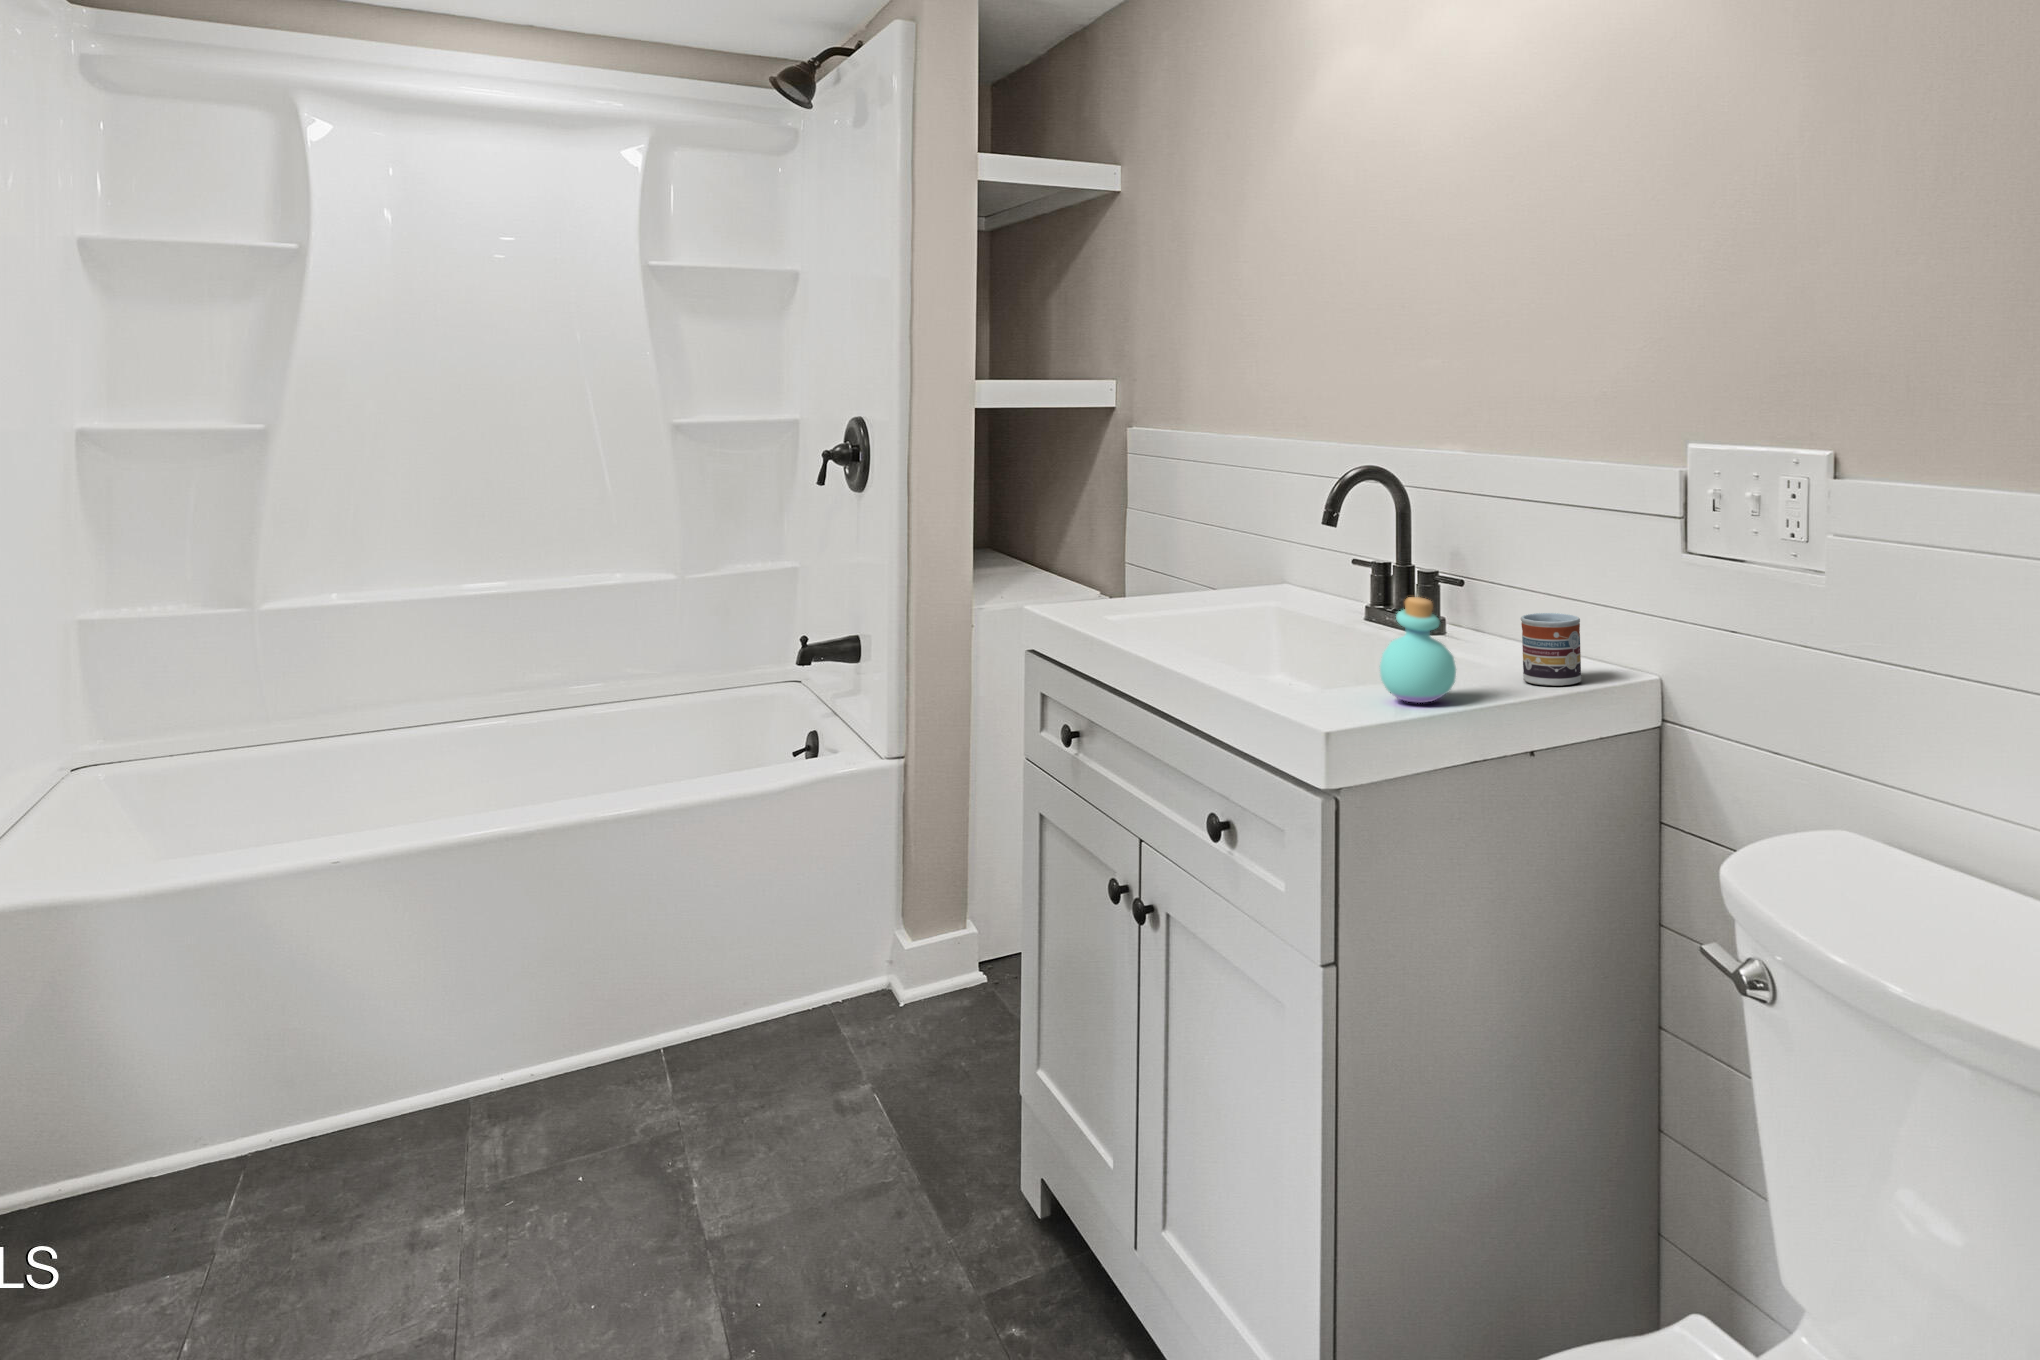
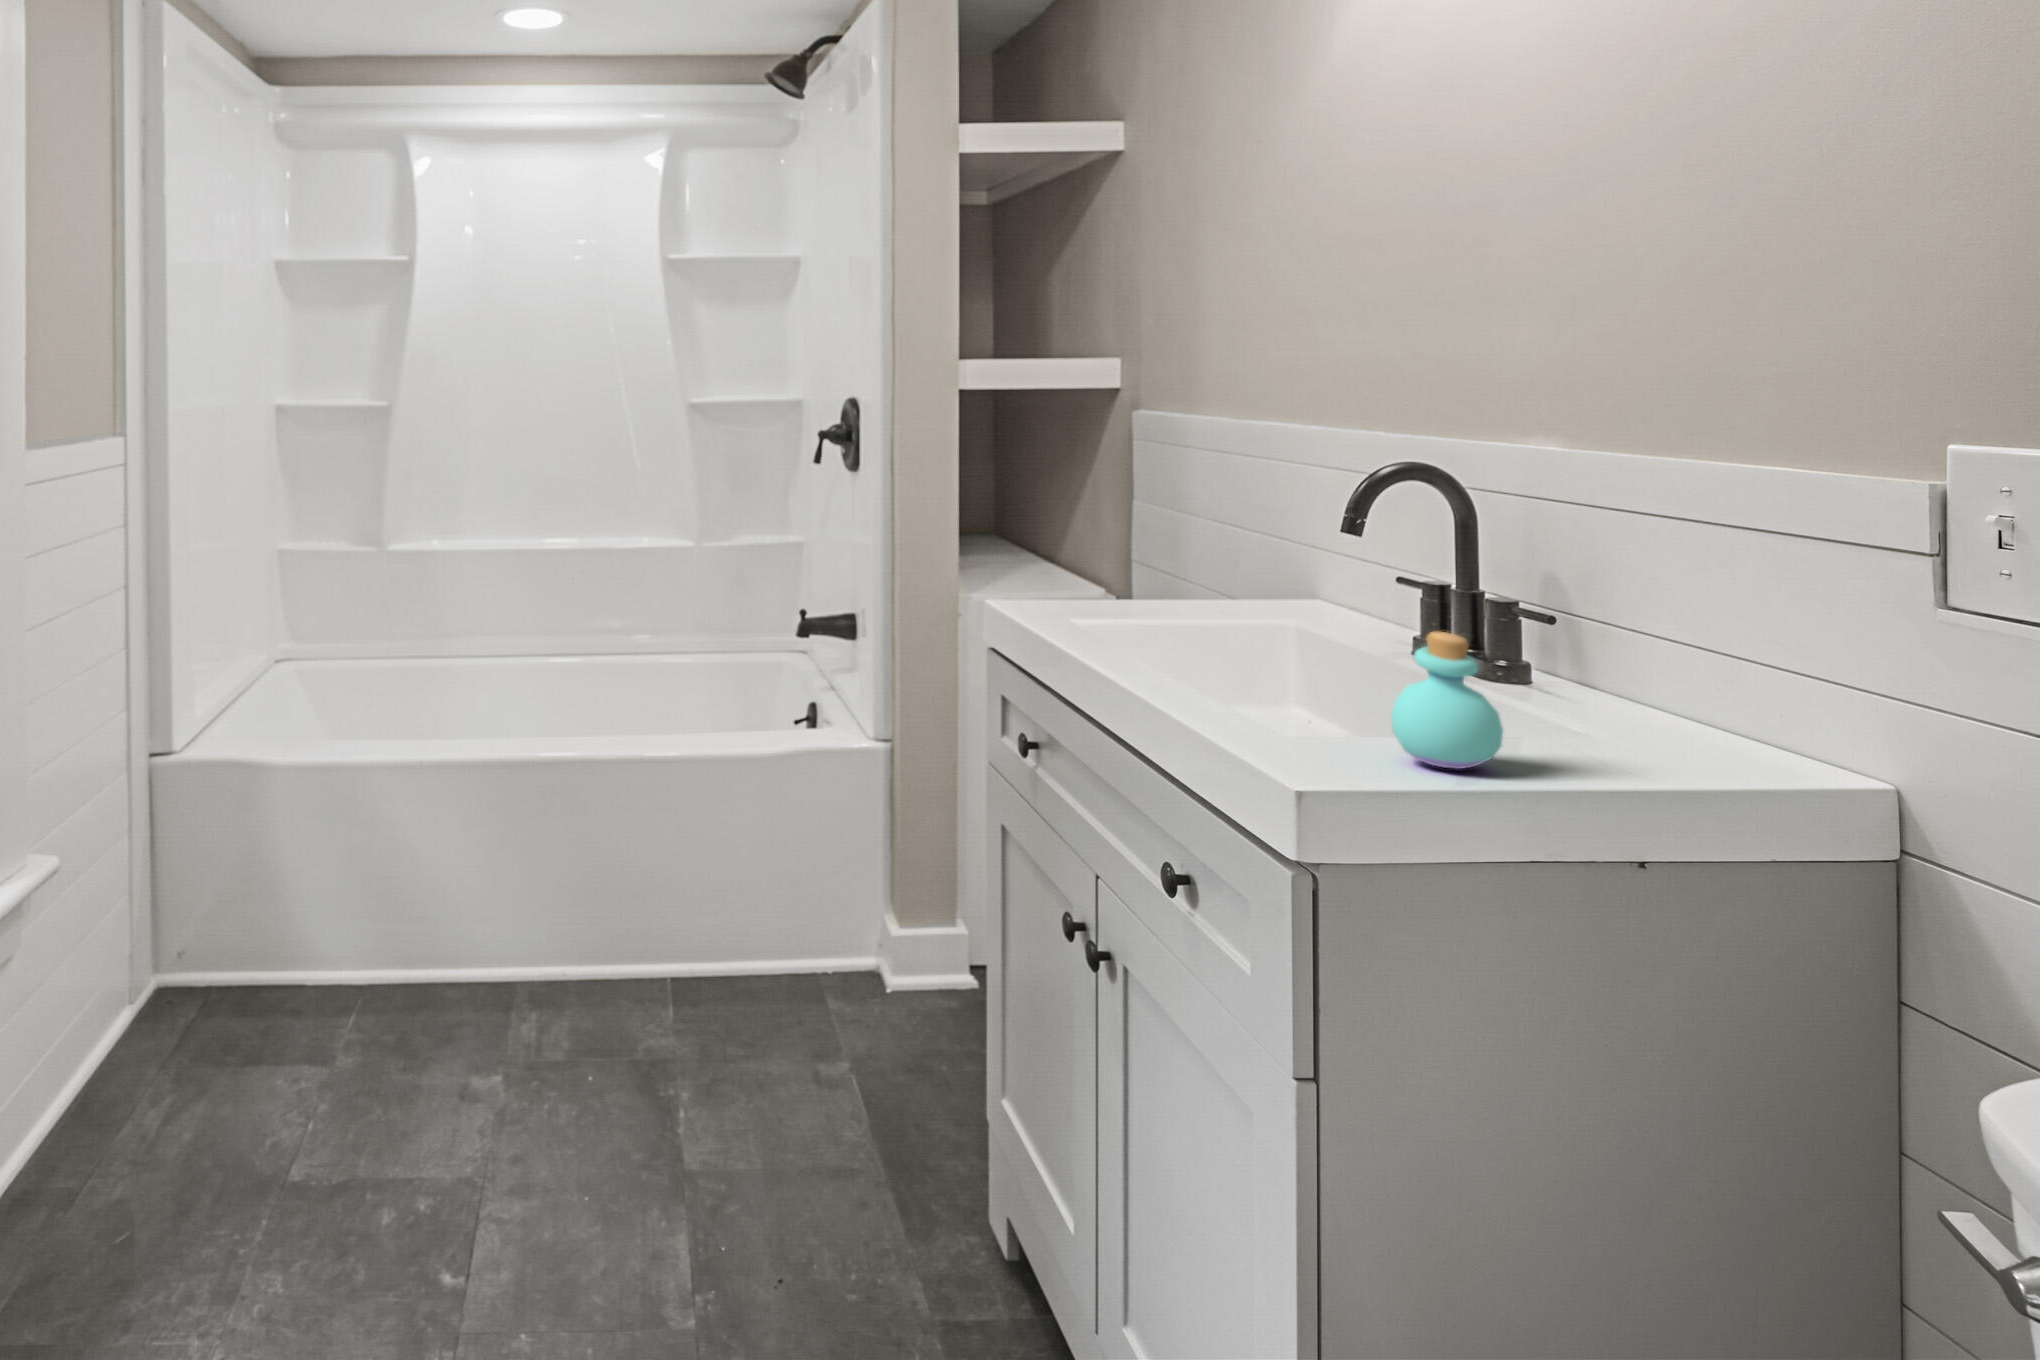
cup: present [1521,613,1581,686] -> none [1616,666,1717,769]

